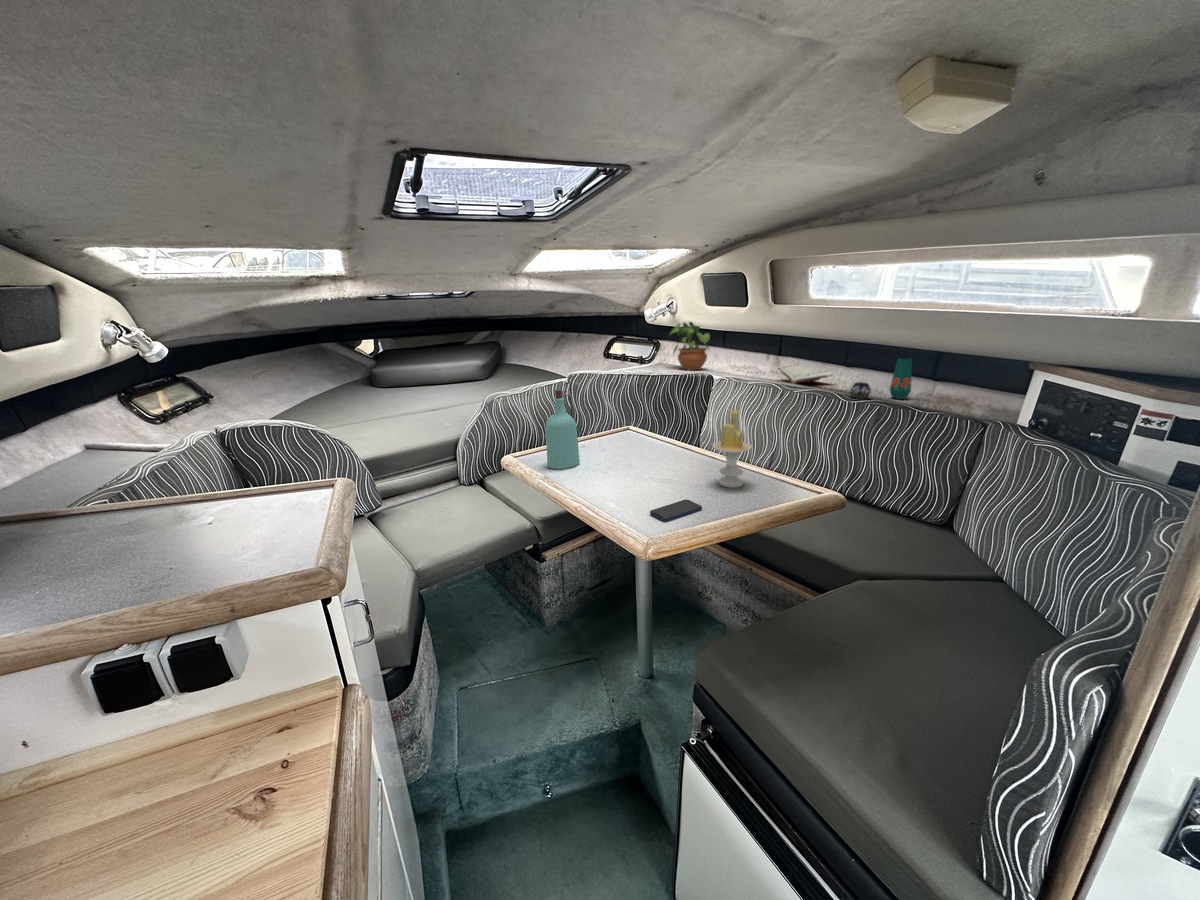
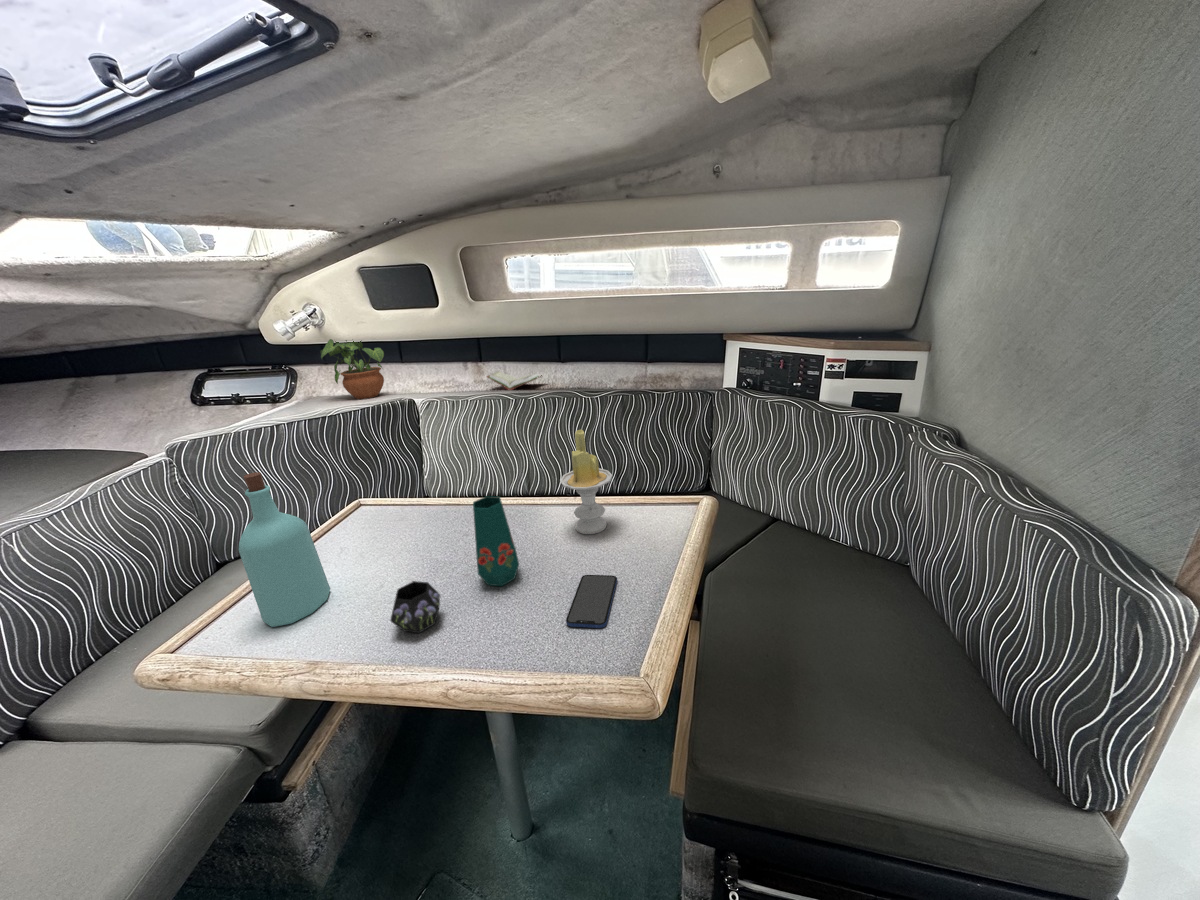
vase: present [850,358,912,400] -> present [391,496,519,633]

